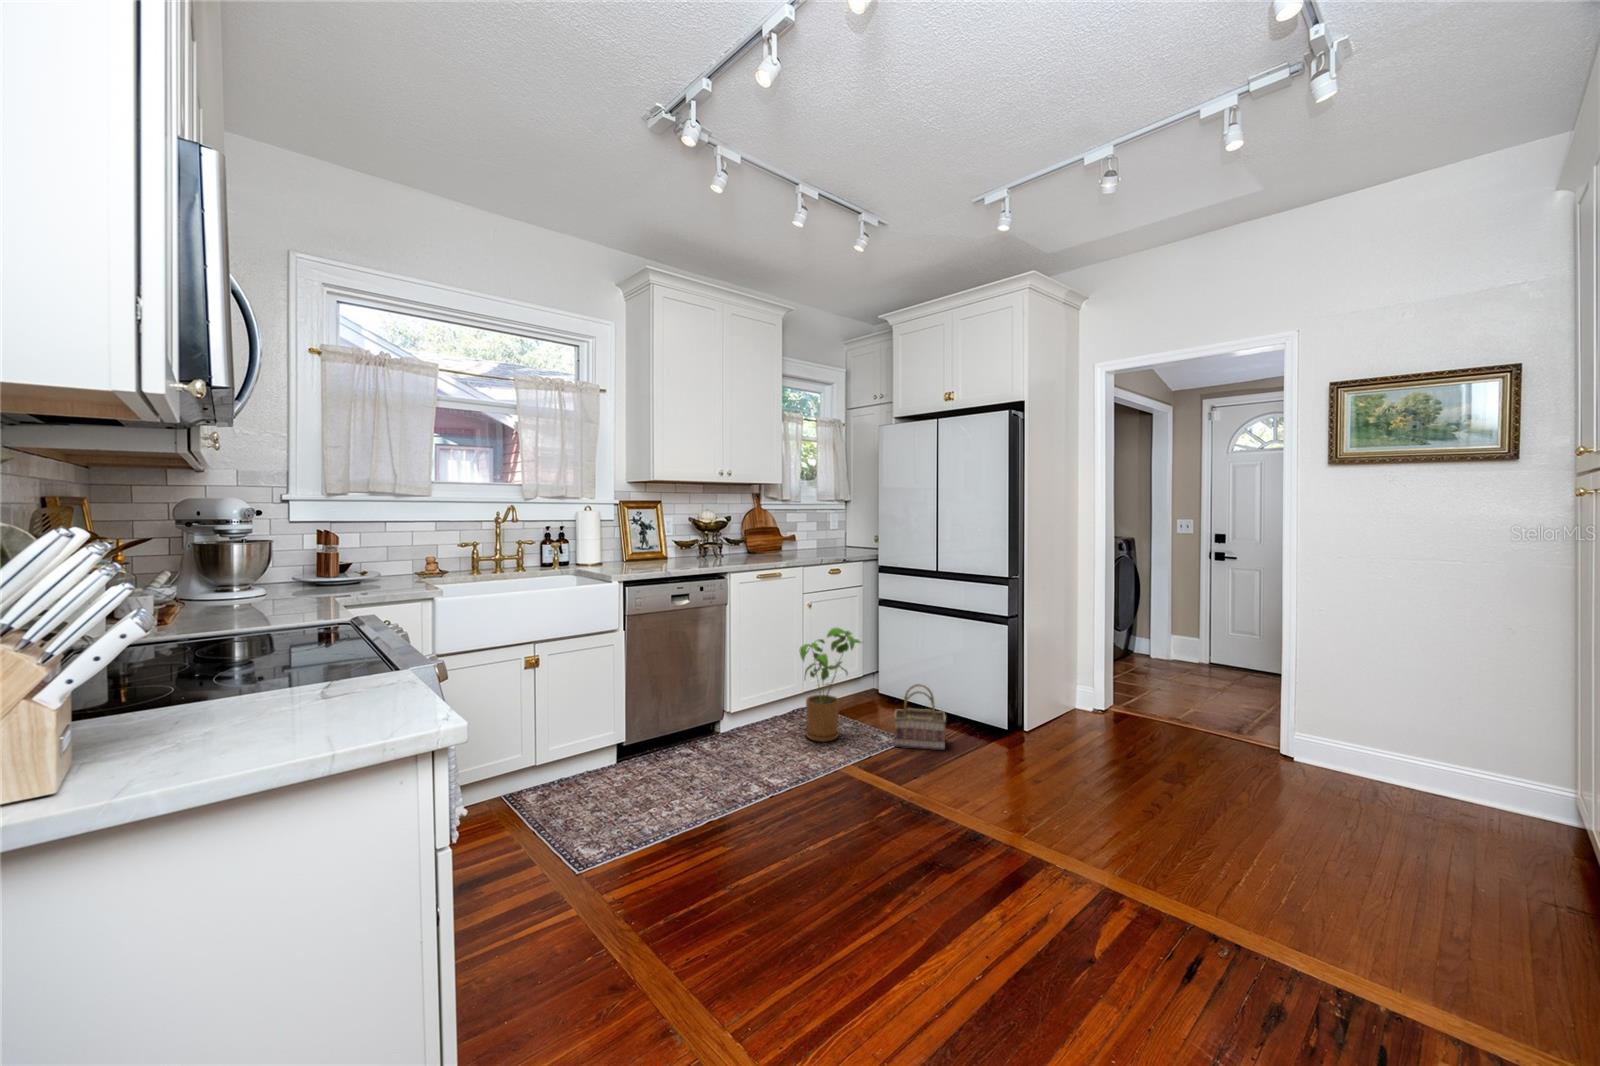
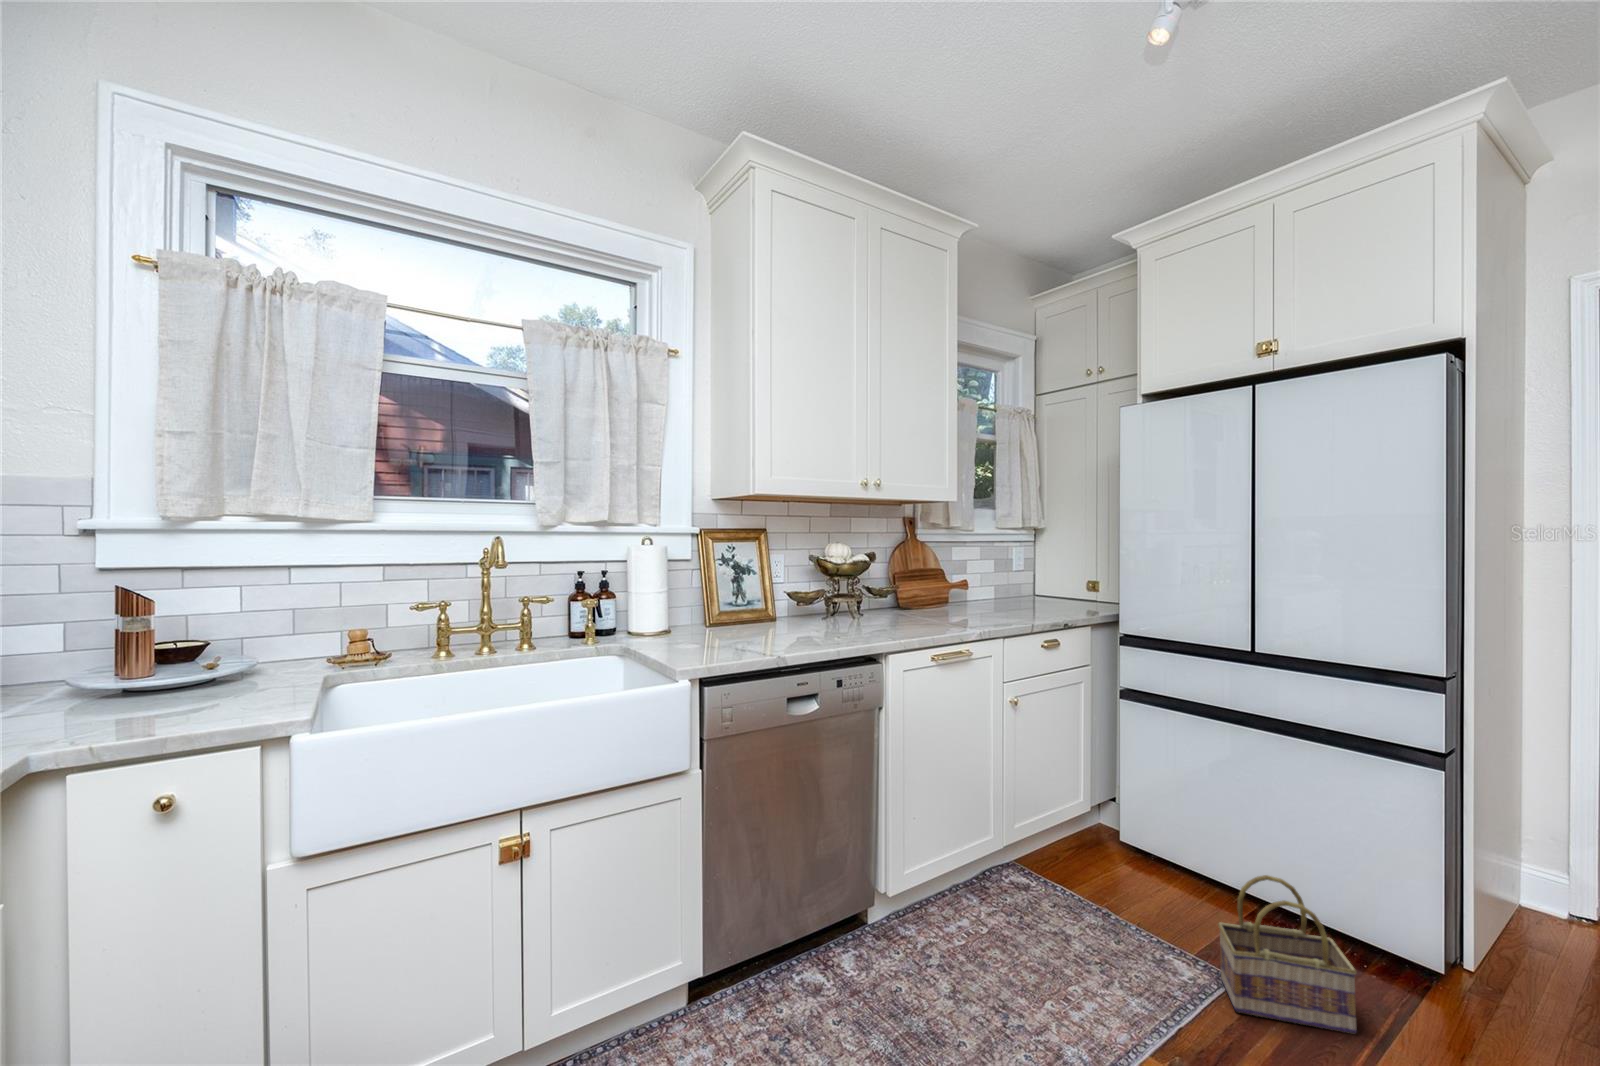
house plant: present [800,627,861,742] -> none [1016,756,1146,982]

